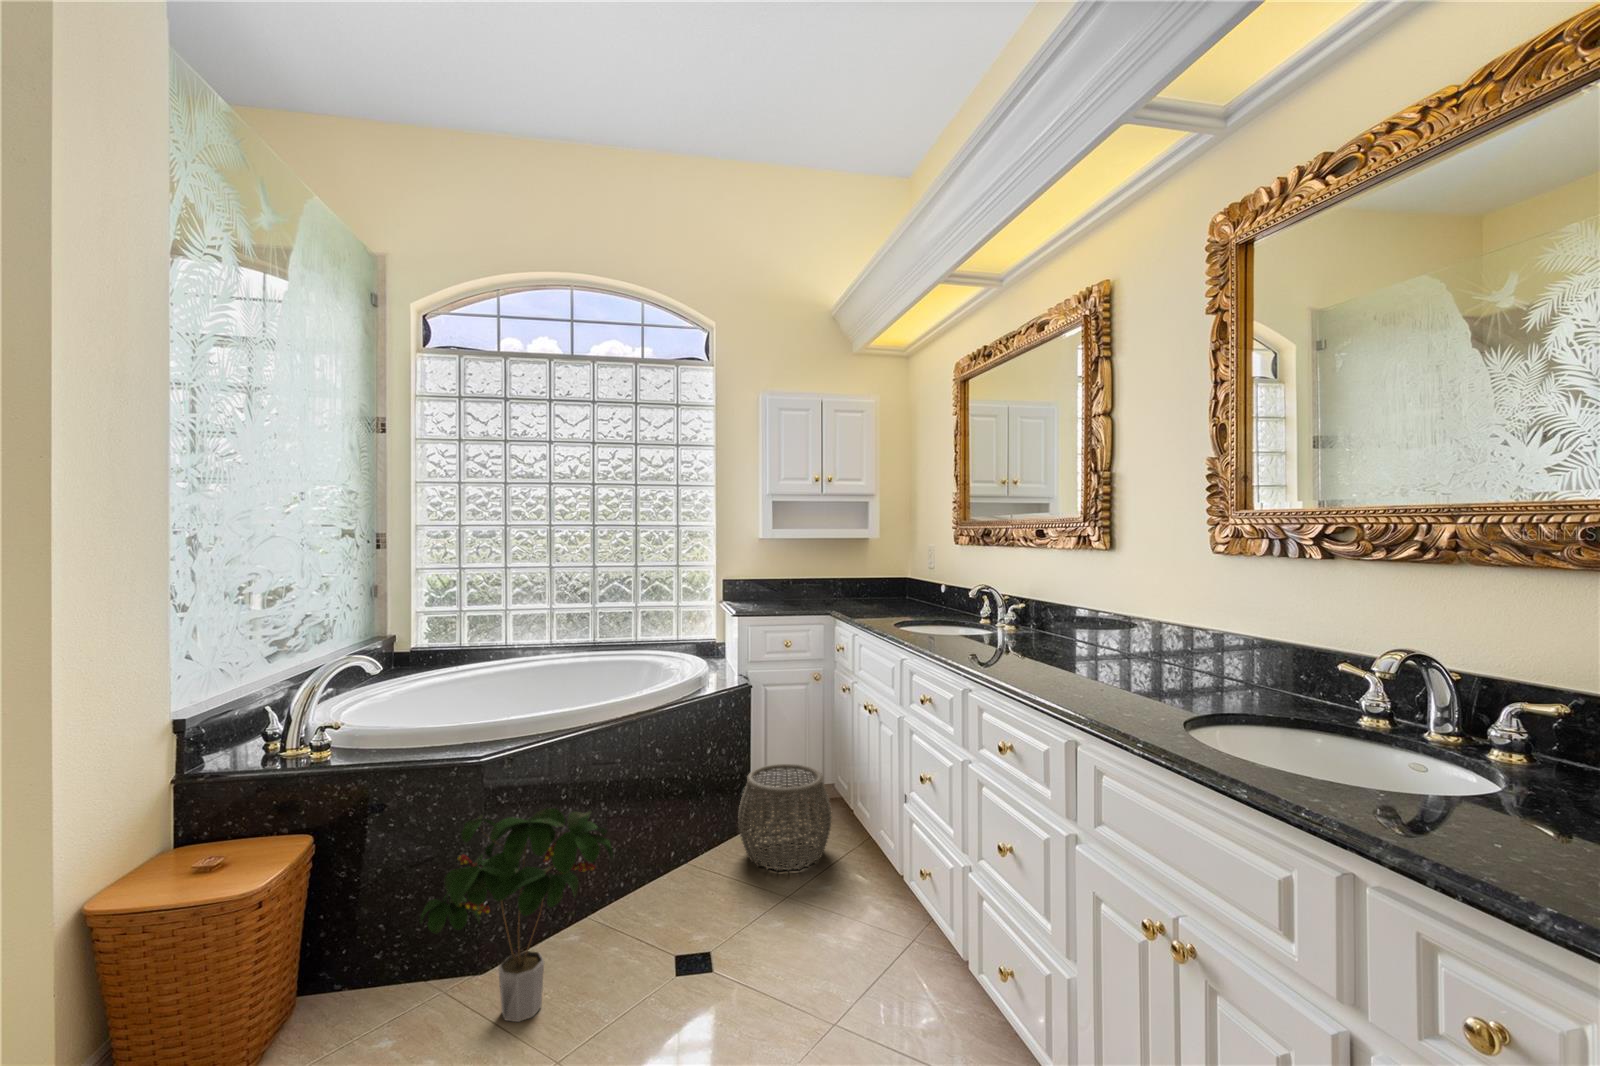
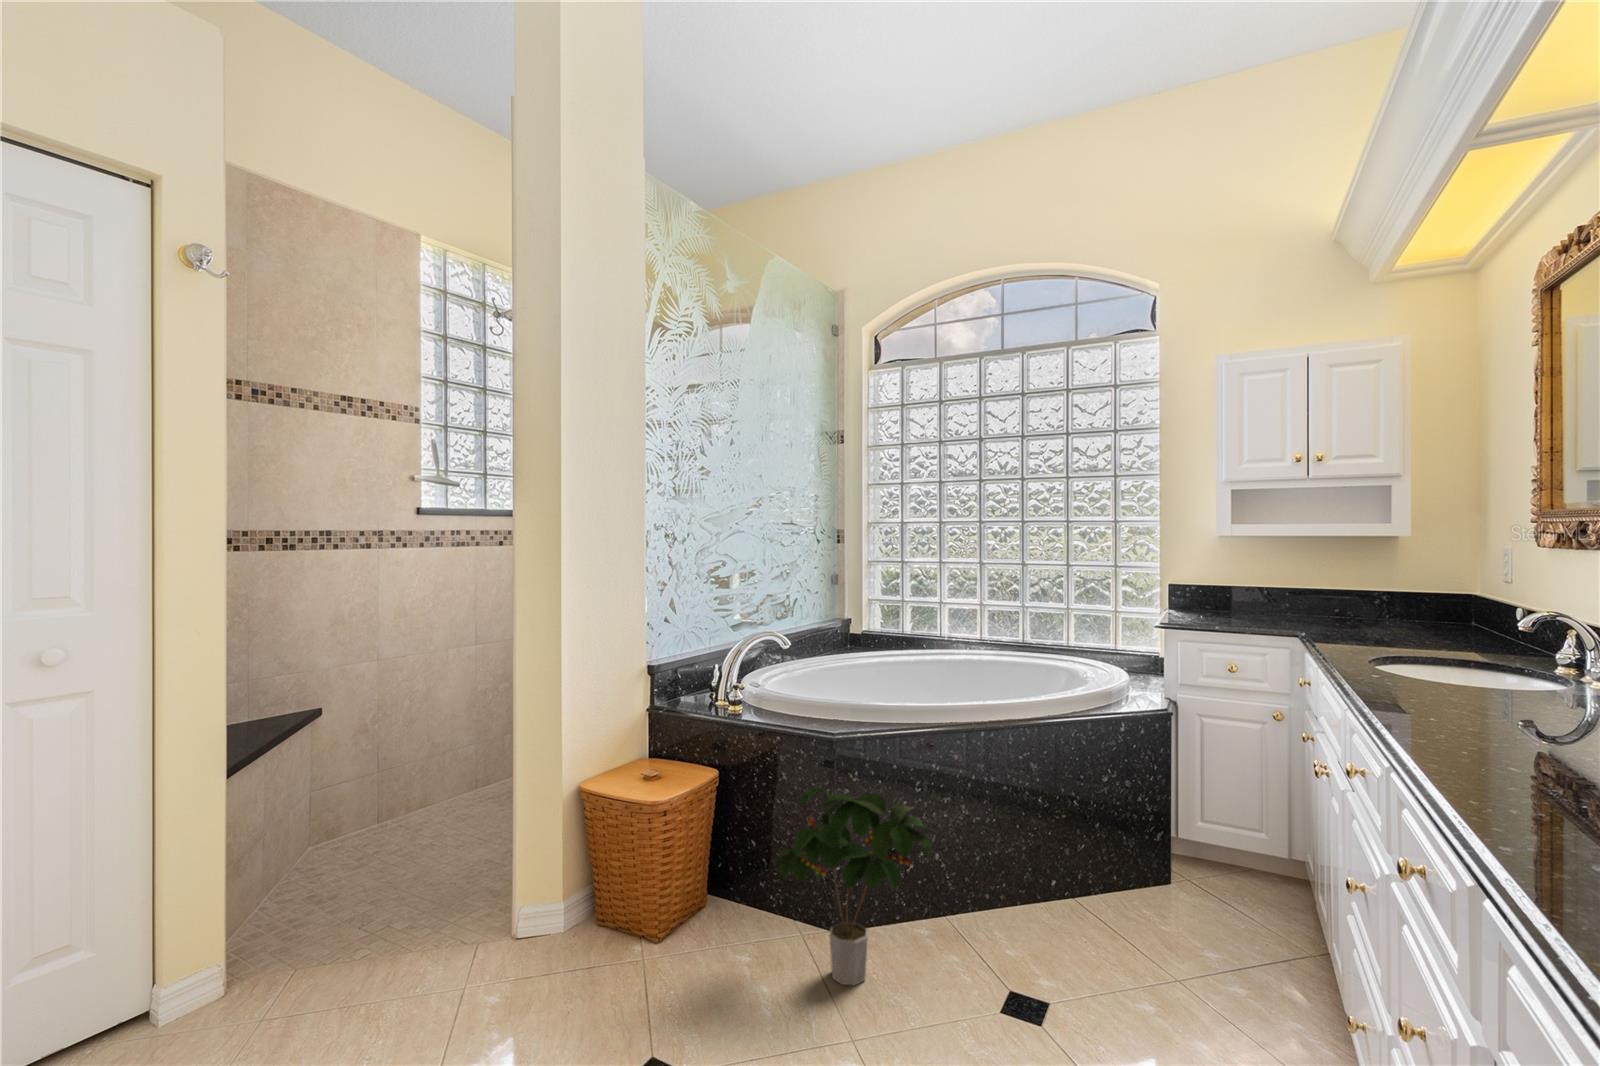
woven basket: present [738,764,832,871] -> none [1133,813,1266,954]

